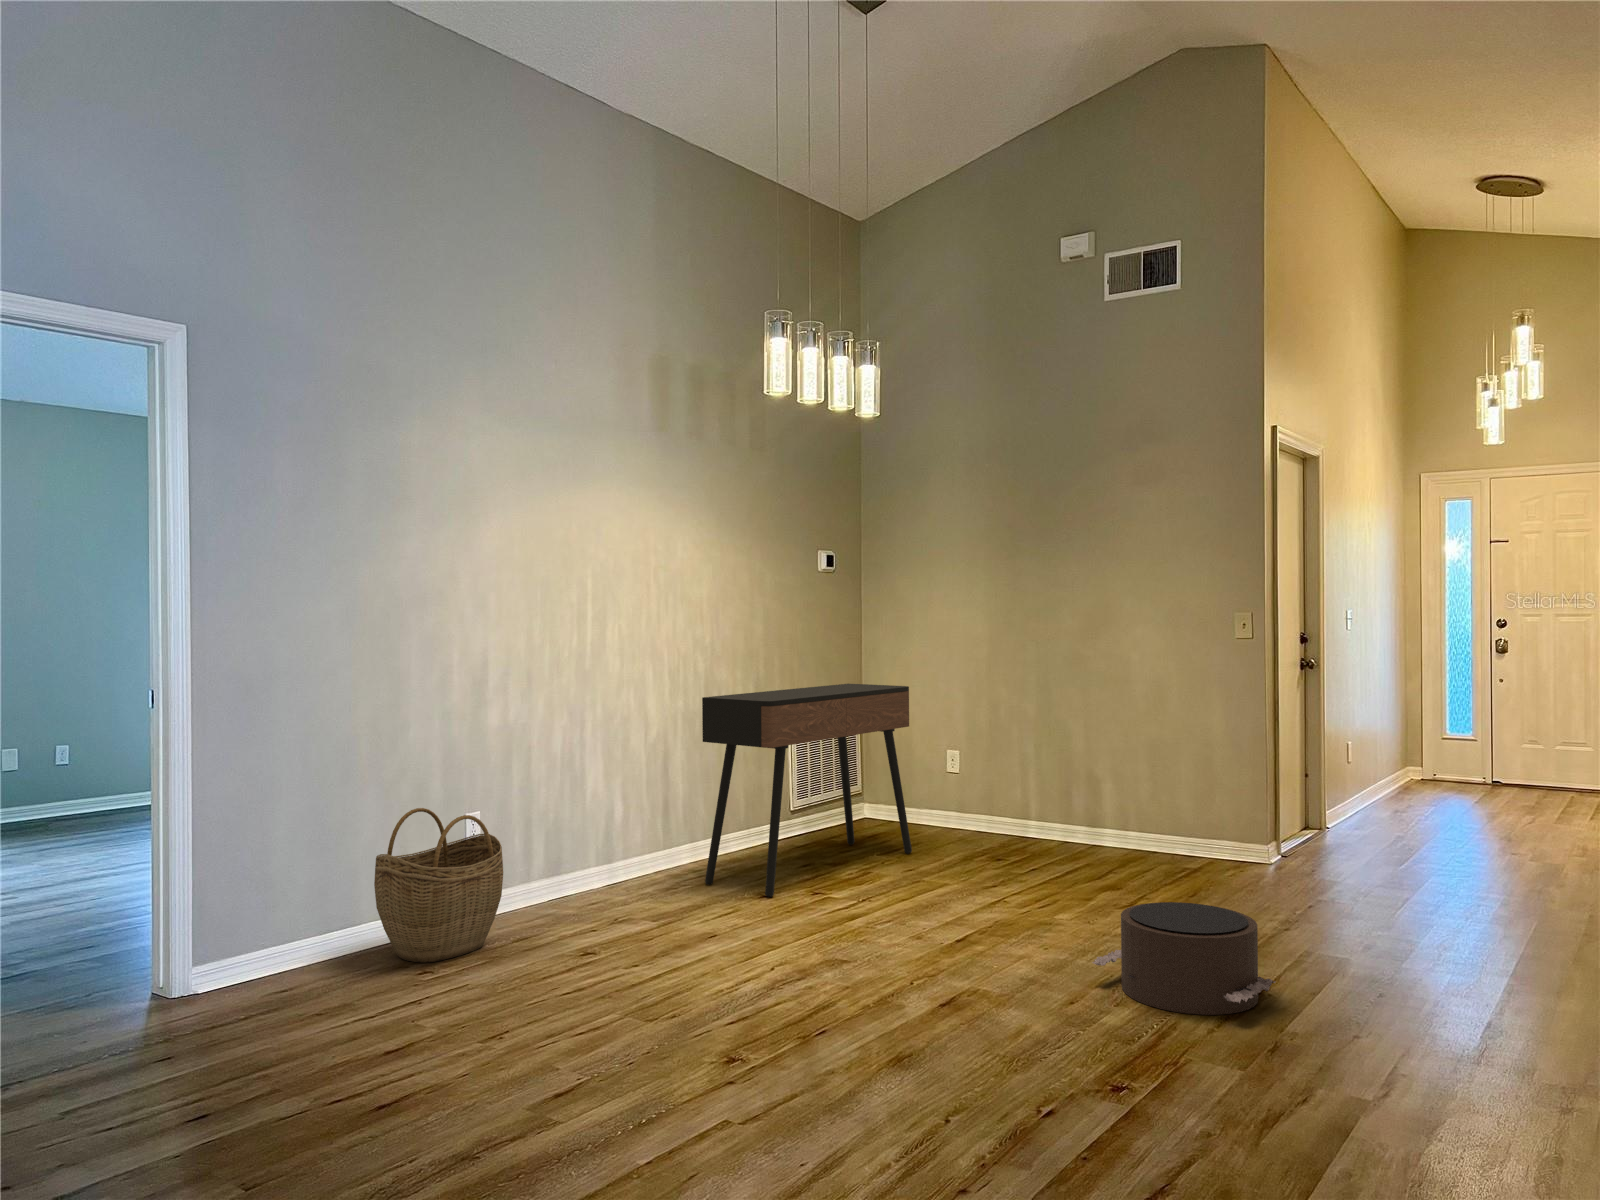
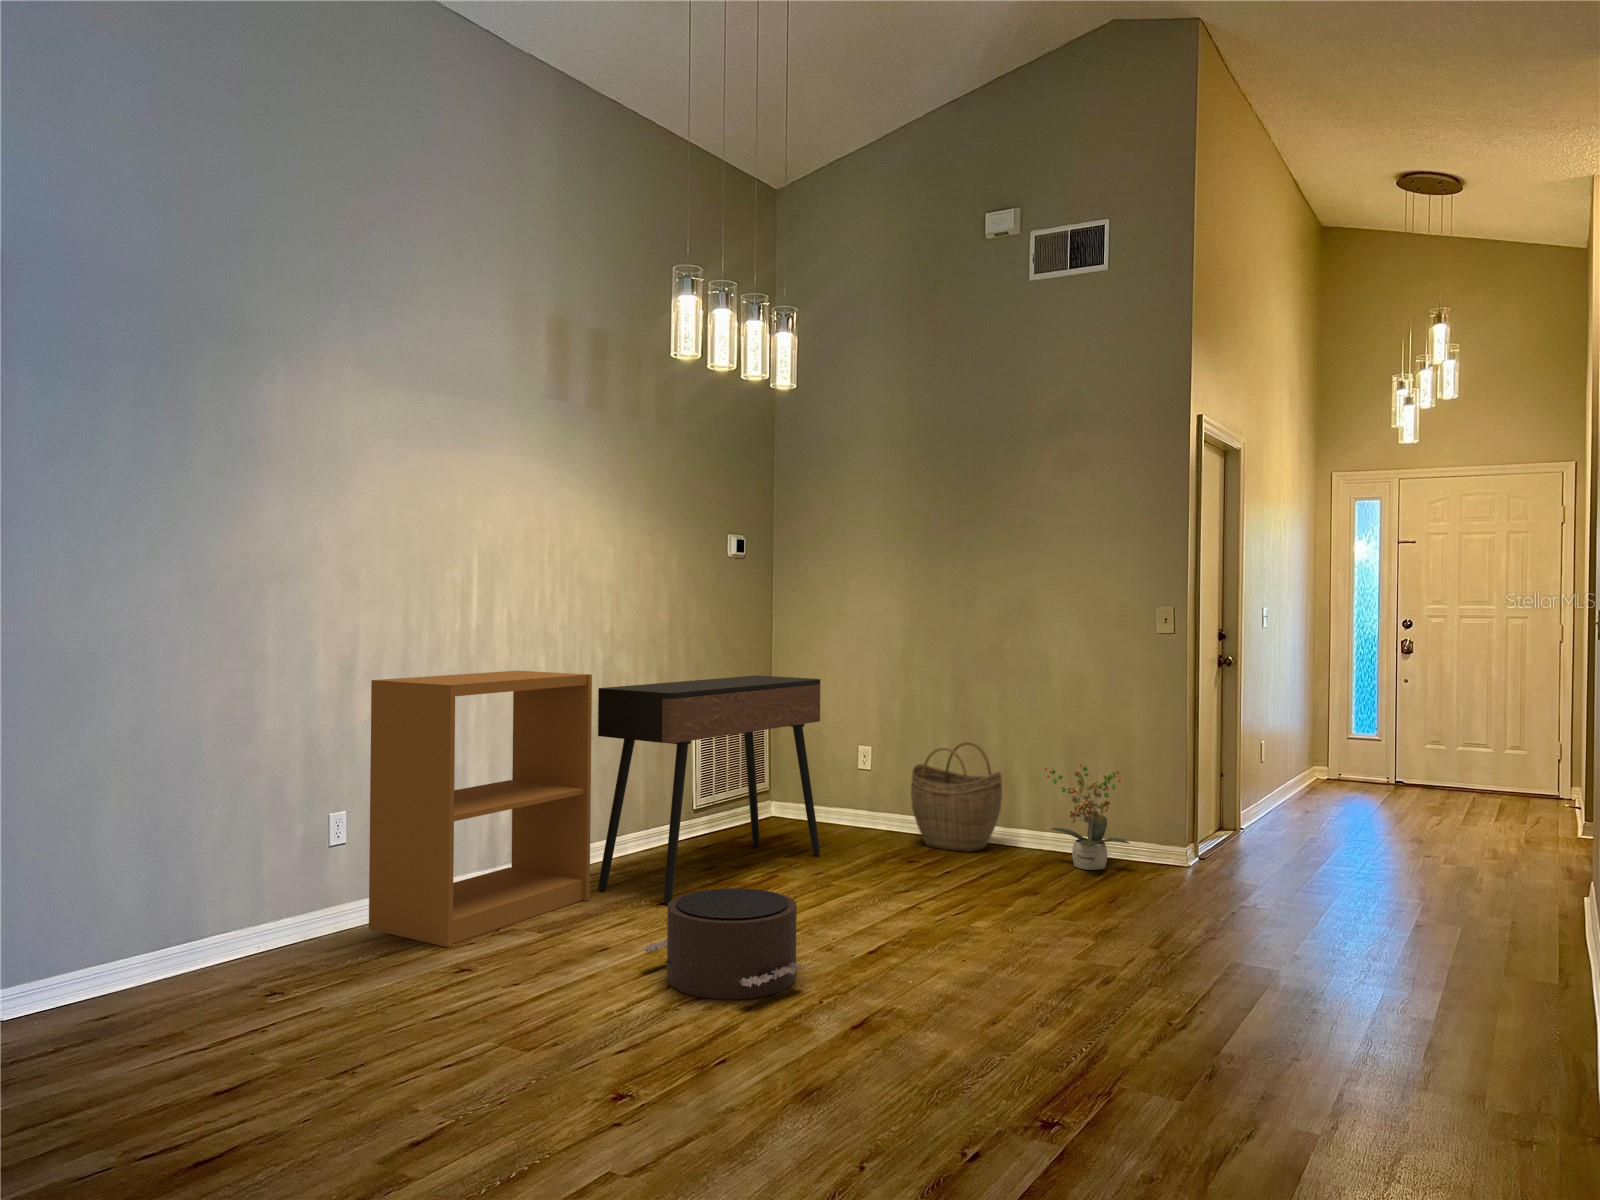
bookshelf: none [501,682,698,934] -> present [369,671,592,947]
potted plant: none [1127,765,1212,867] -> present [1045,765,1129,870]
woven basket: present [374,808,503,963] -> present [911,742,1002,852]
pouf: present [1092,902,1276,1015] -> present [643,888,804,999]

